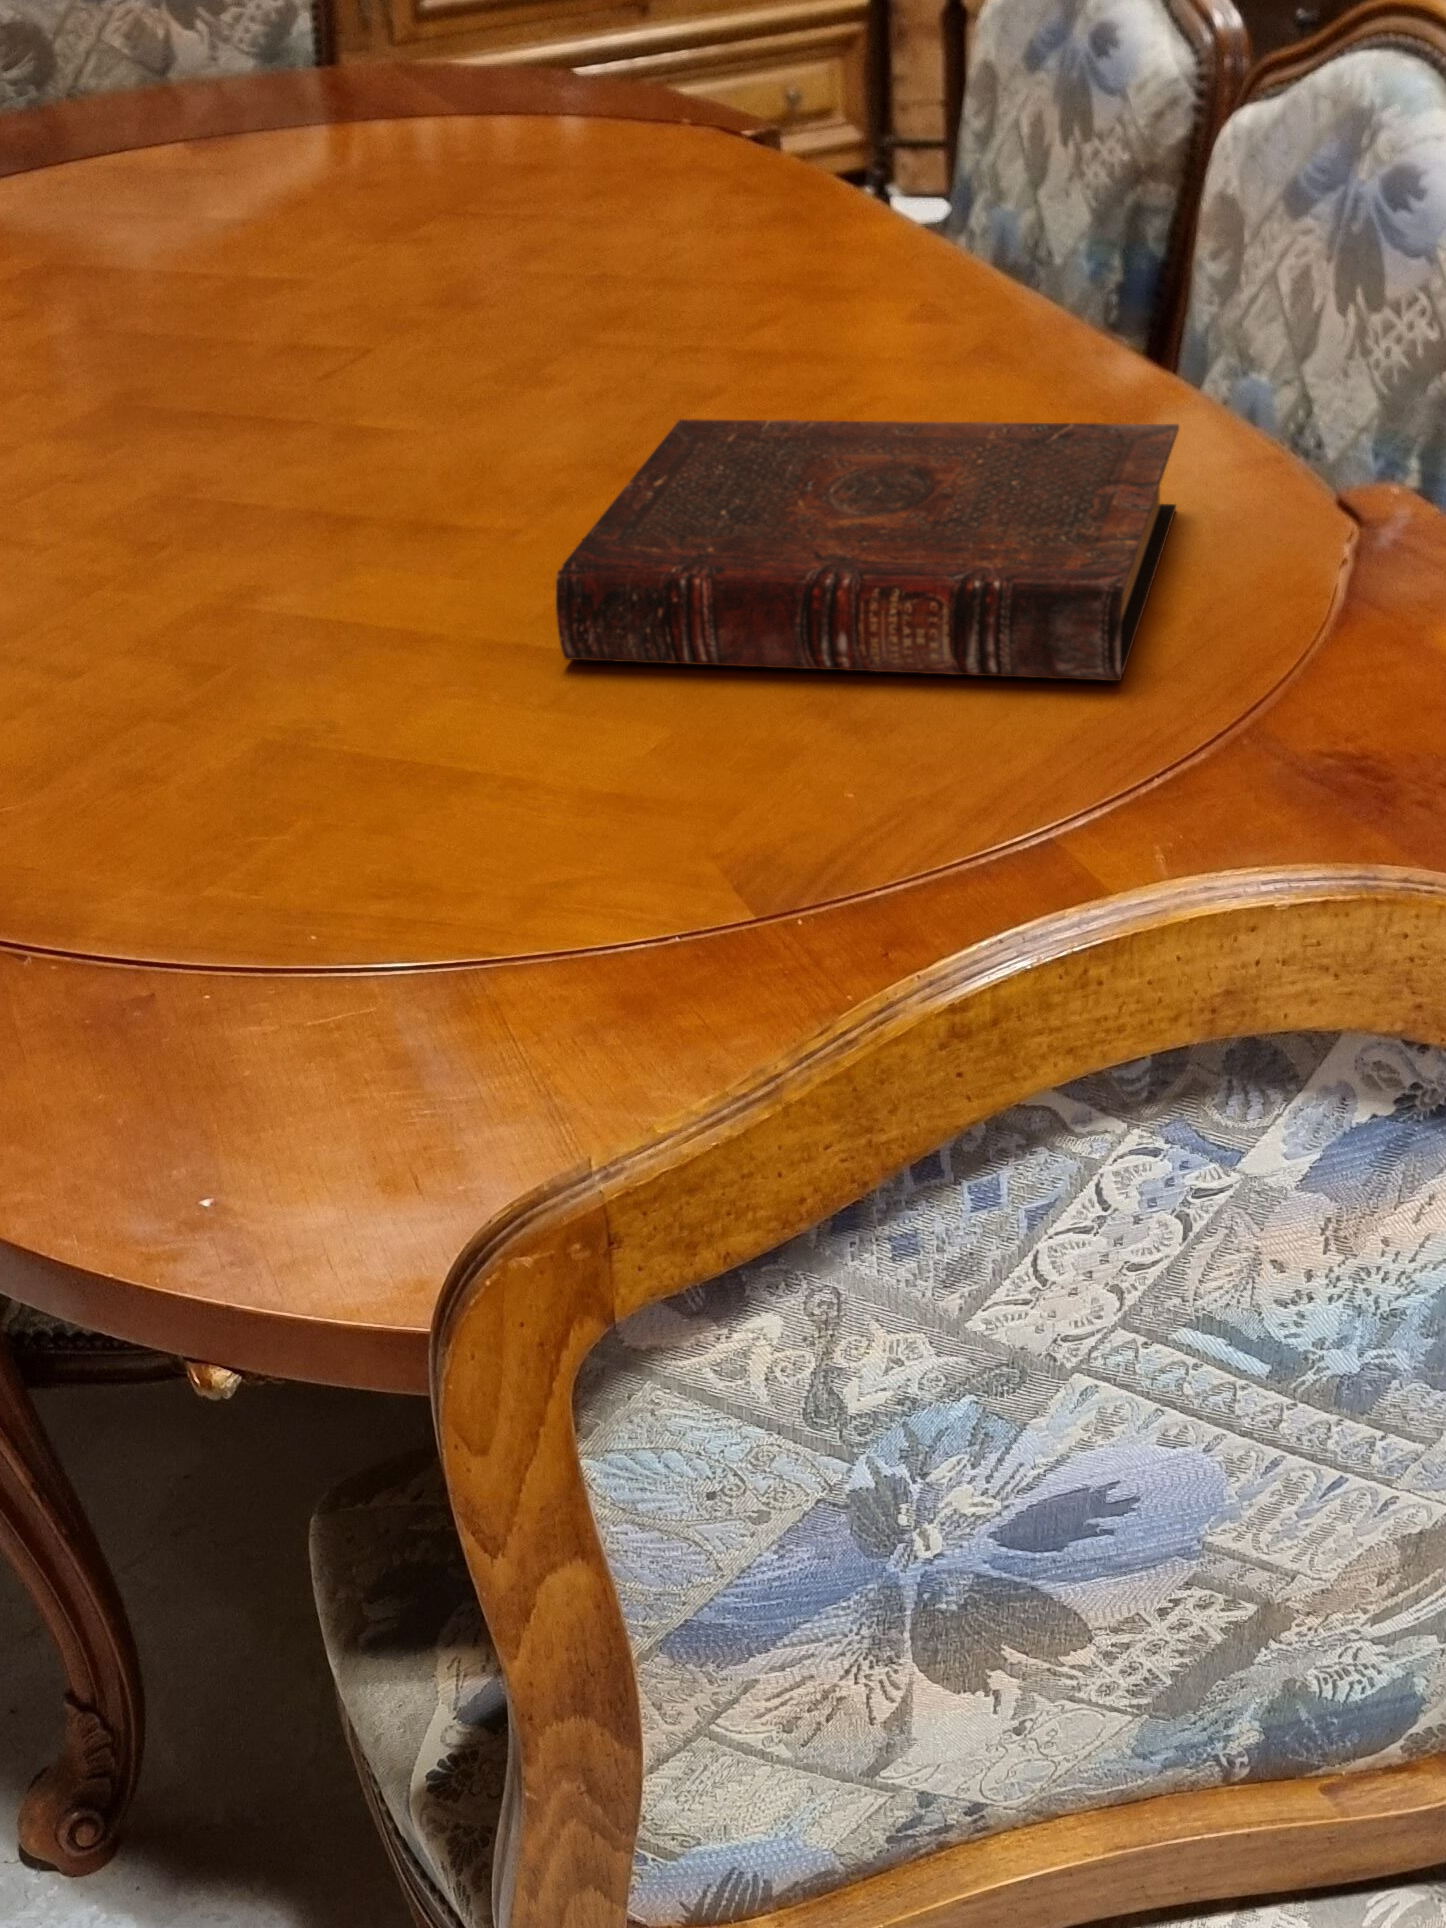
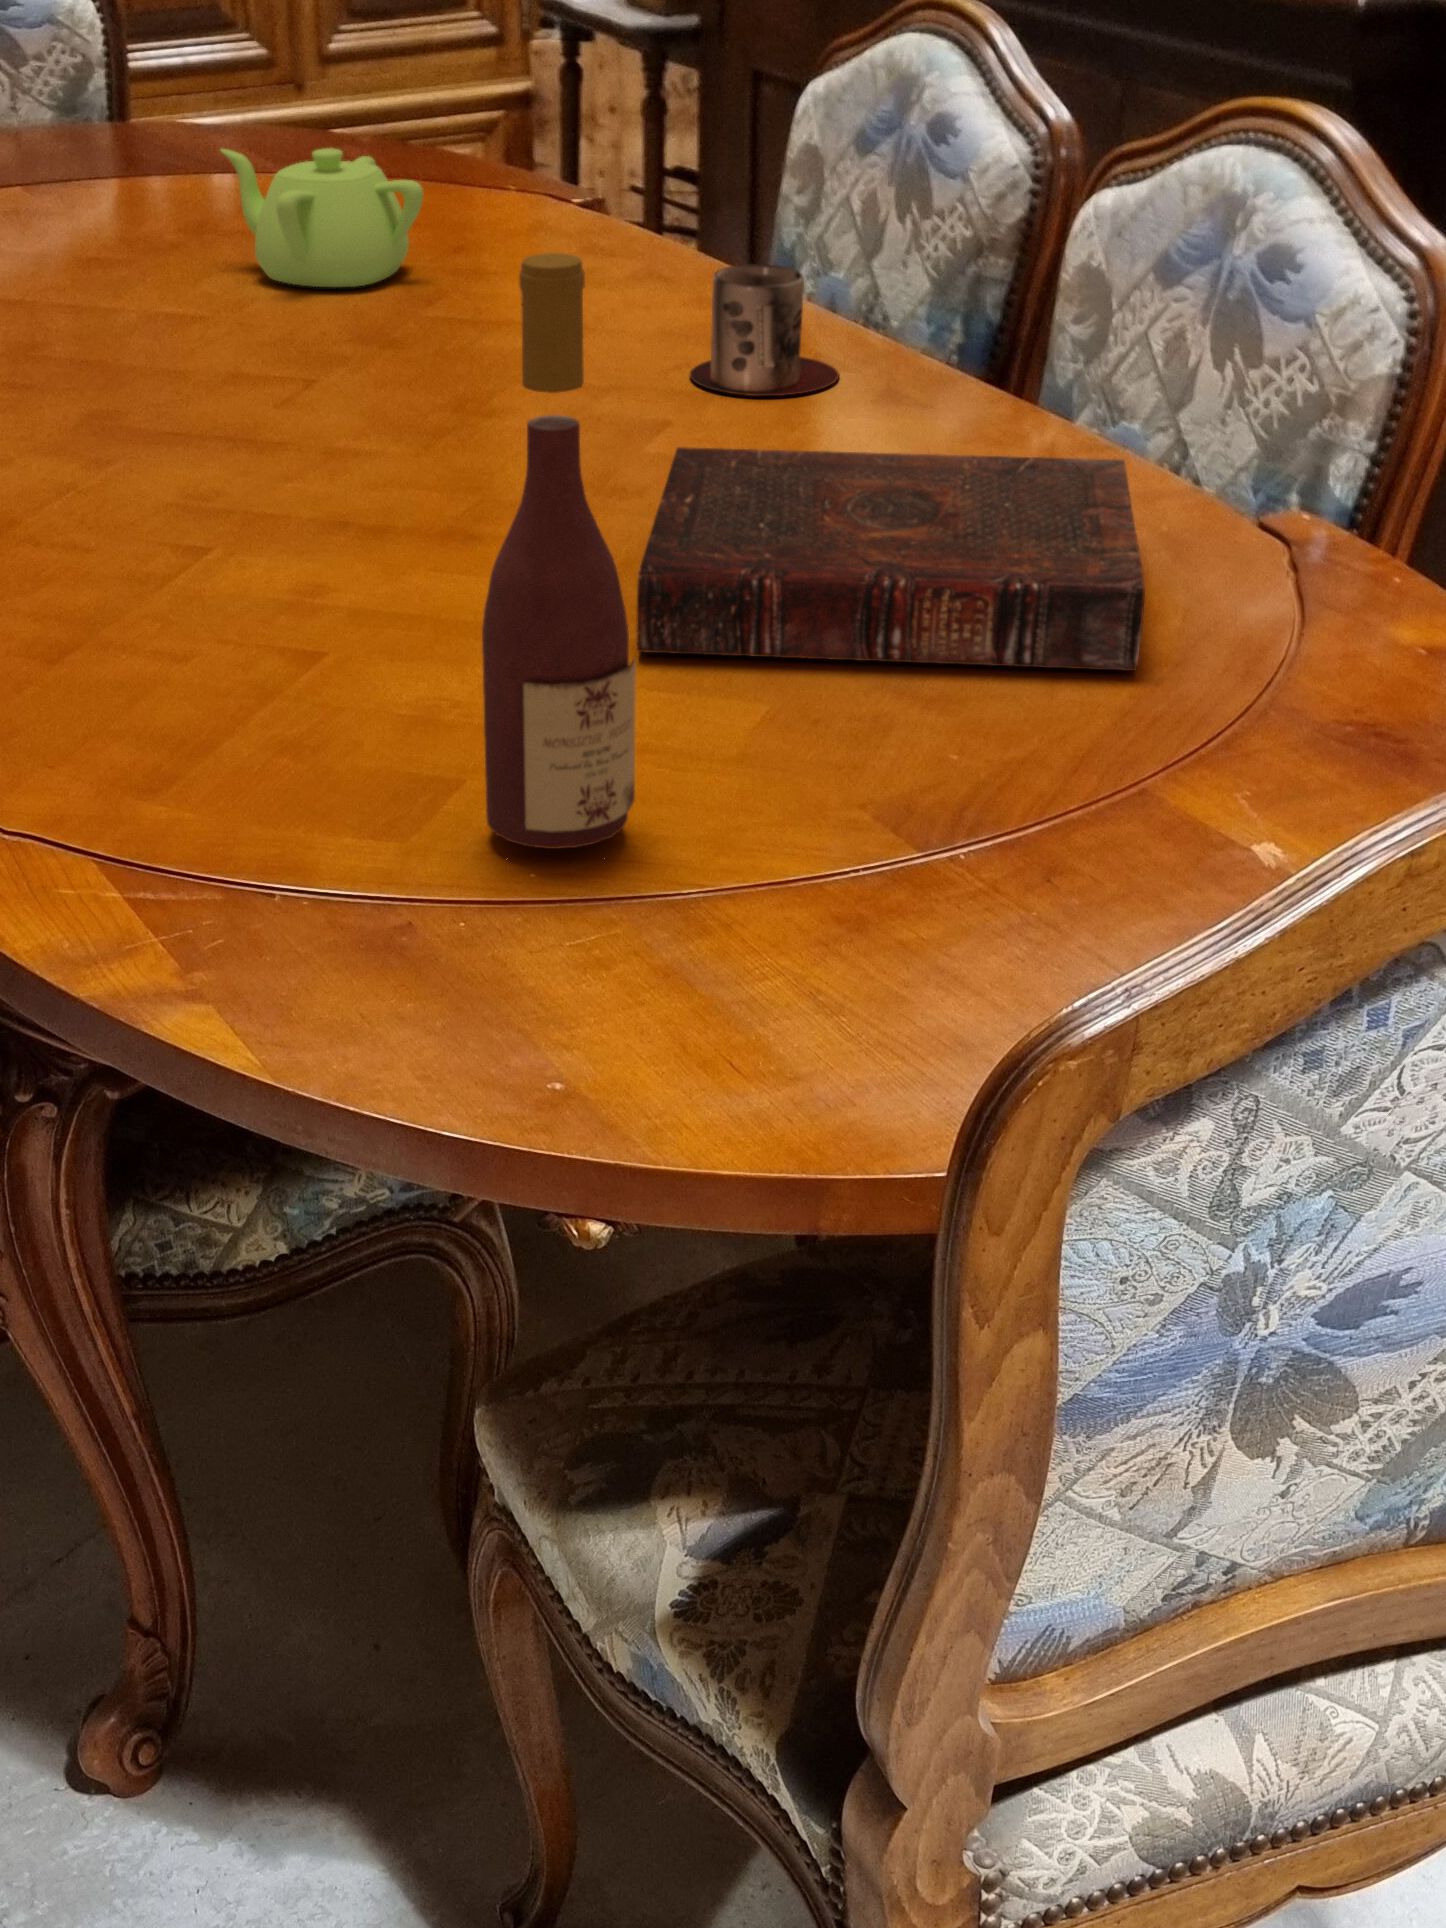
teapot: none [341,89,544,239] -> present [221,148,423,287]
mug: none [780,203,946,351] -> present [690,264,839,396]
wine bottle: none [246,231,458,923] -> present [482,253,636,849]

